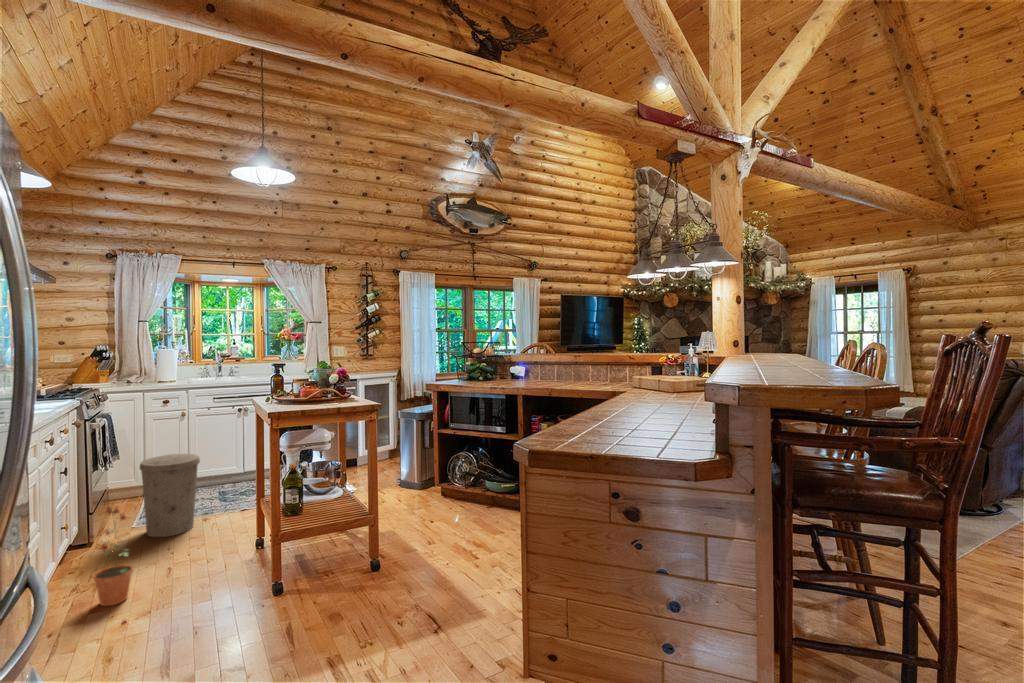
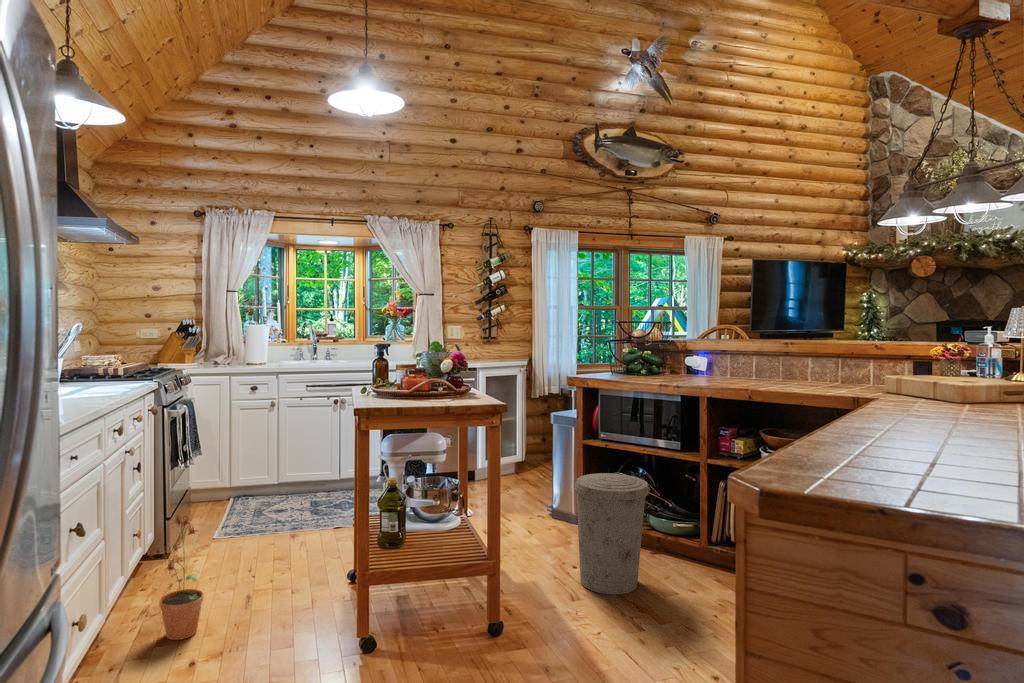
trash can: present [140,454,200,537] -> present [575,473,649,595]

